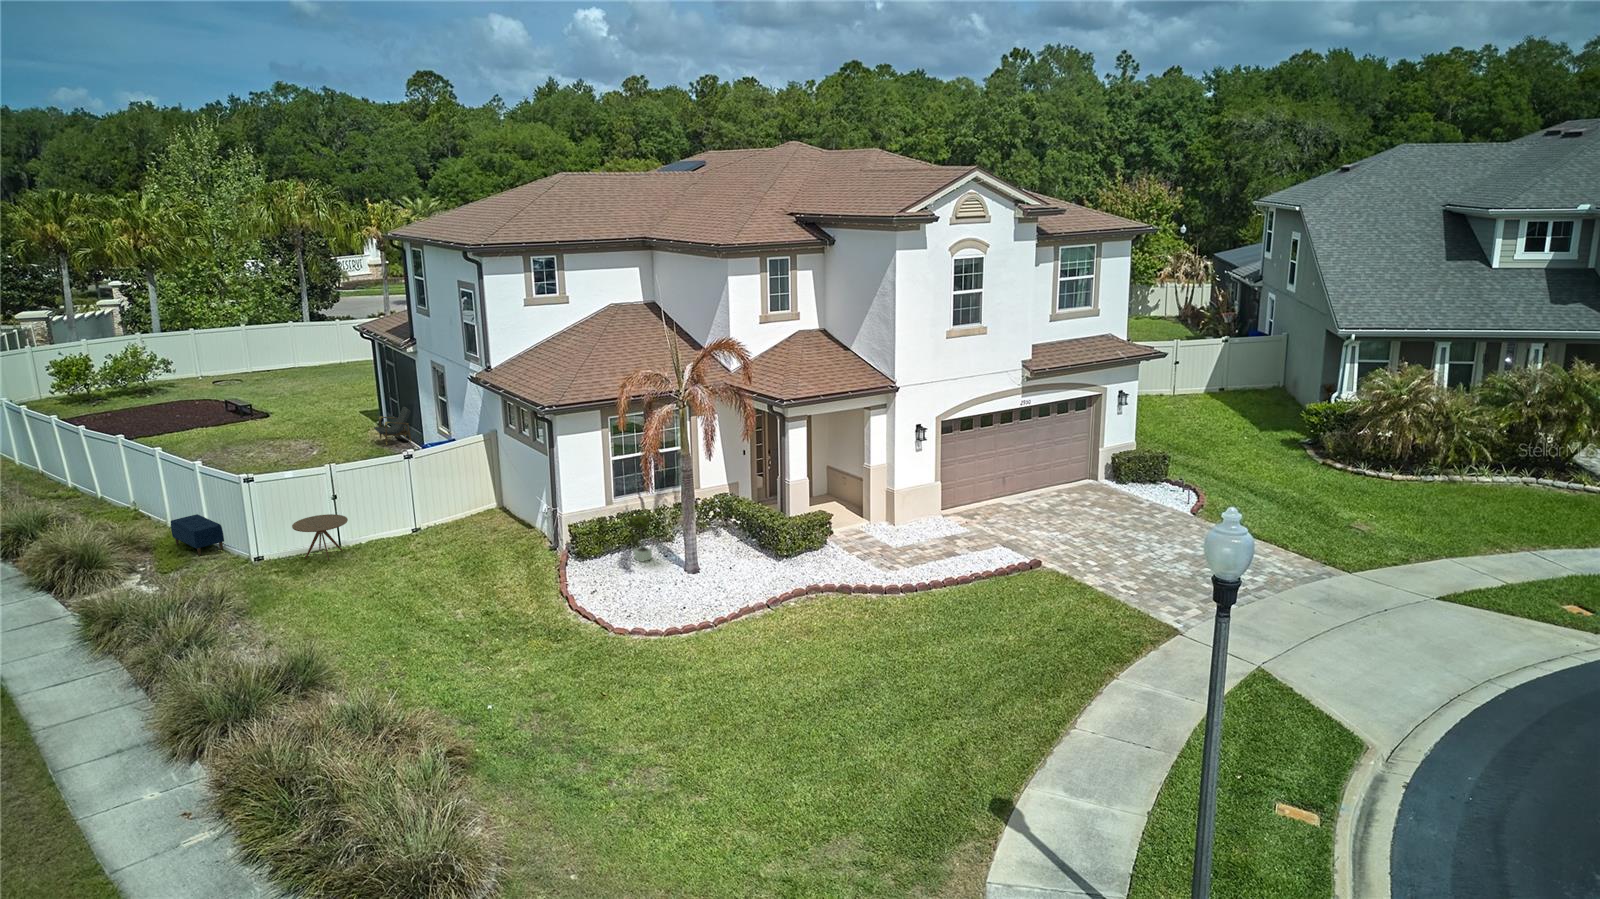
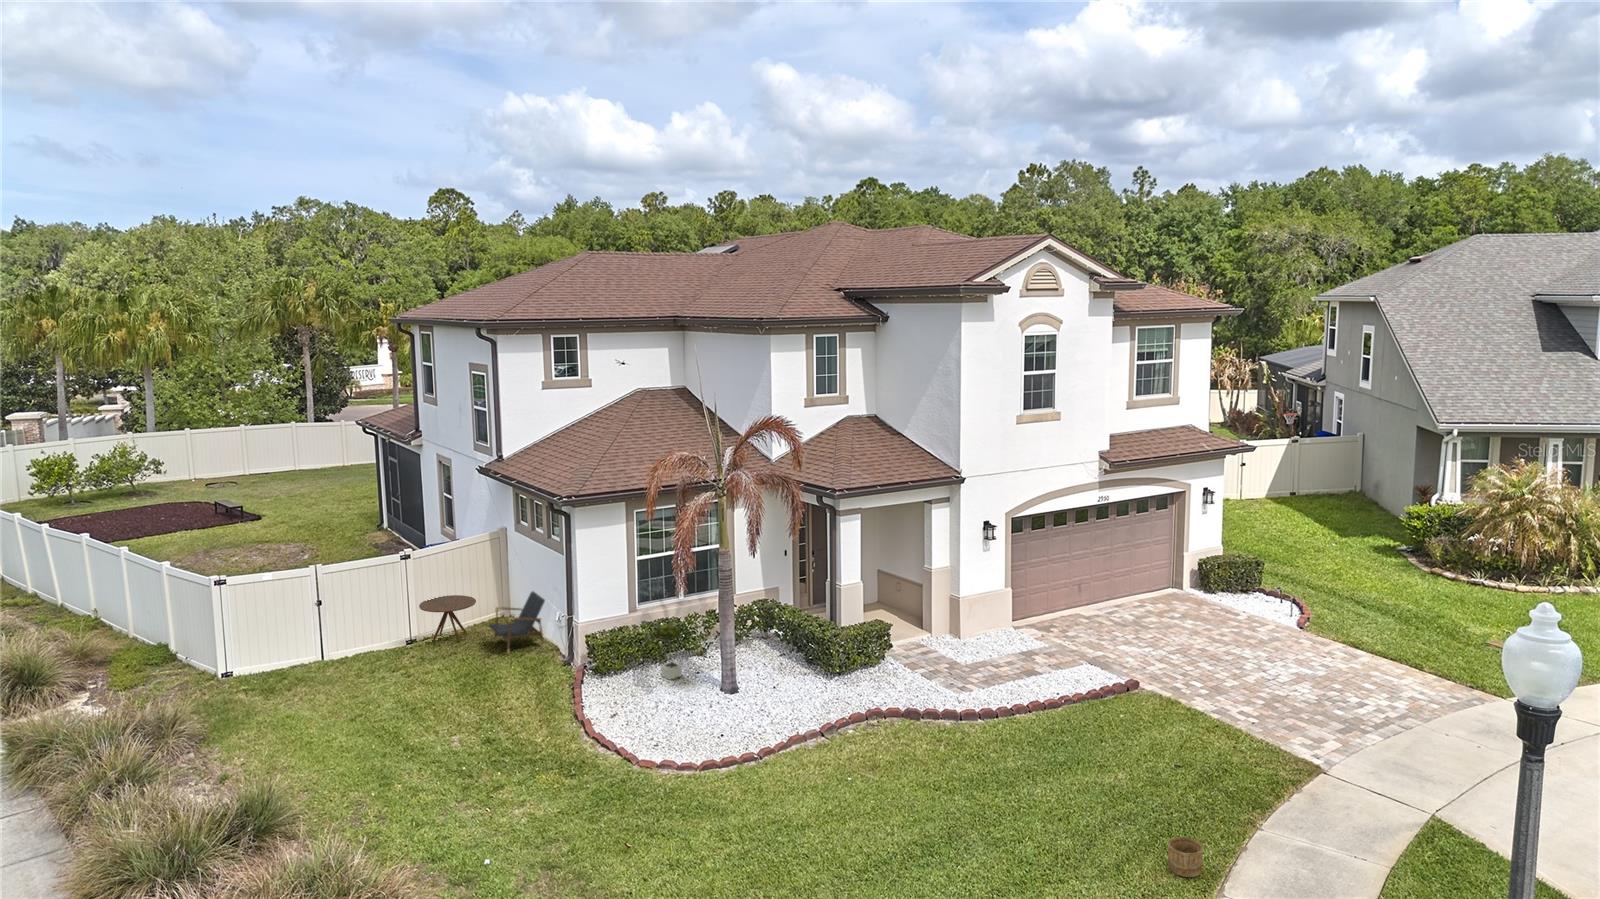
lounge chair: present [375,407,411,445] -> present [489,592,545,653]
bench: present [171,514,224,556] -> none [130,622,189,670]
round table: present [292,514,348,560] -> present [419,595,476,643]
wooden bucket: none [1031,684,1059,714] -> present [1168,837,1203,877]

